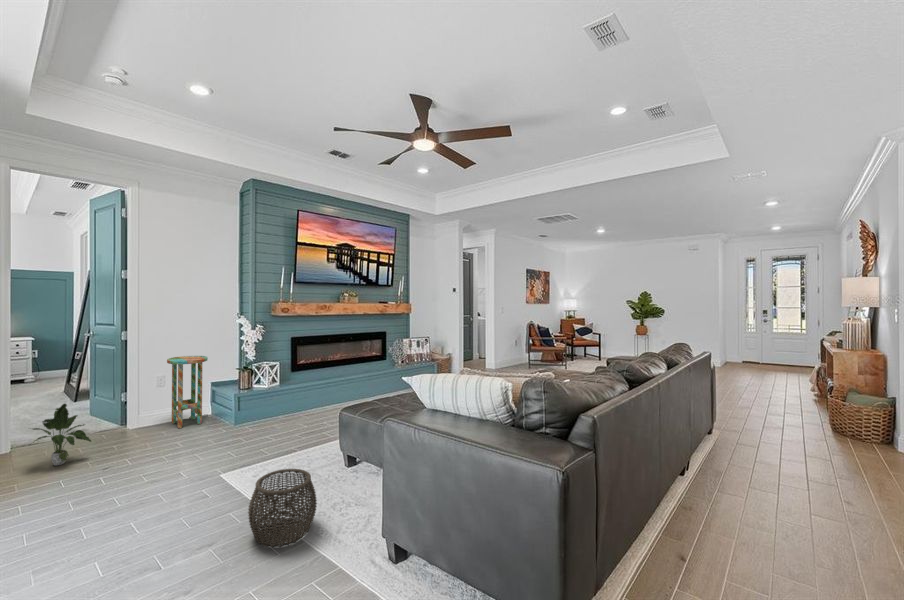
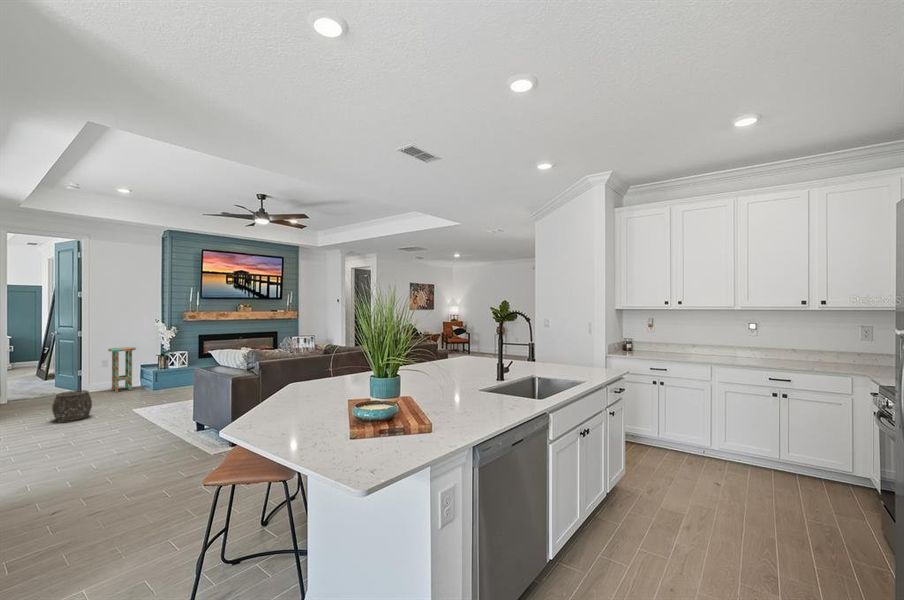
potted plant: present [33,404,91,465] -> none [22,371,59,406]
woven basket: present [248,469,317,547] -> present [52,390,92,421]

